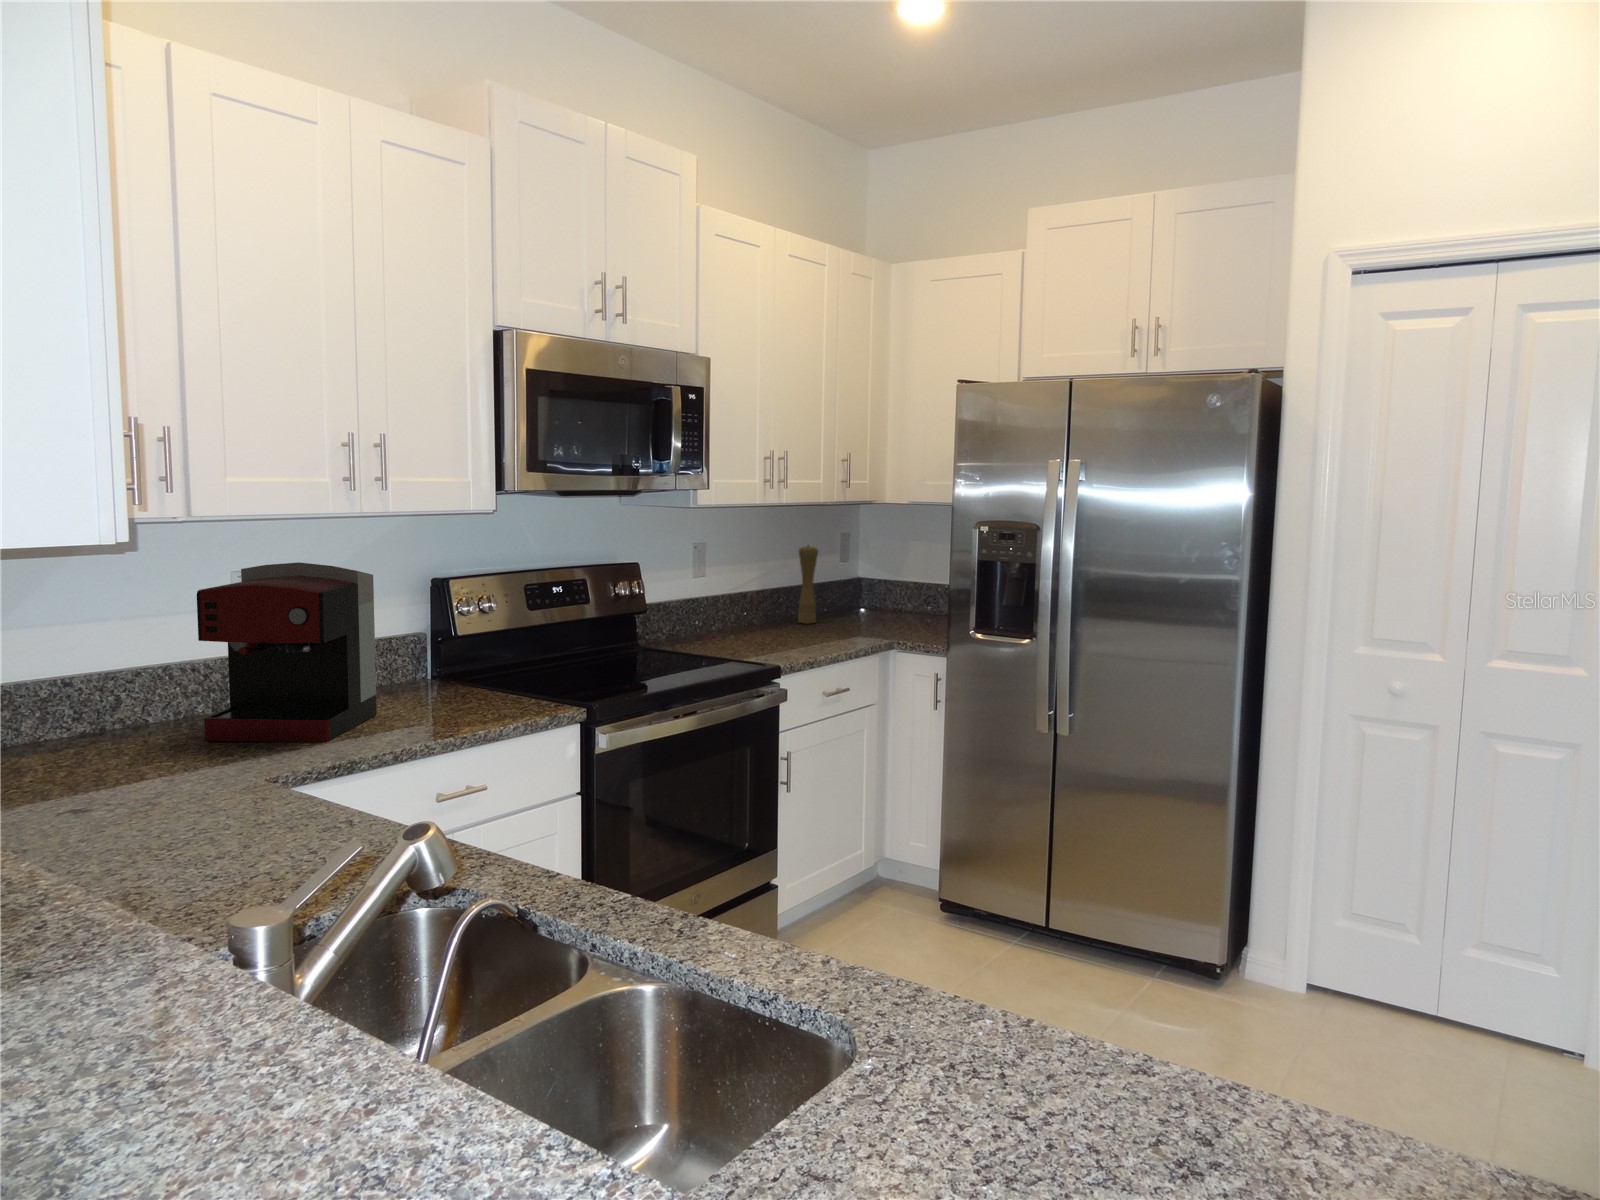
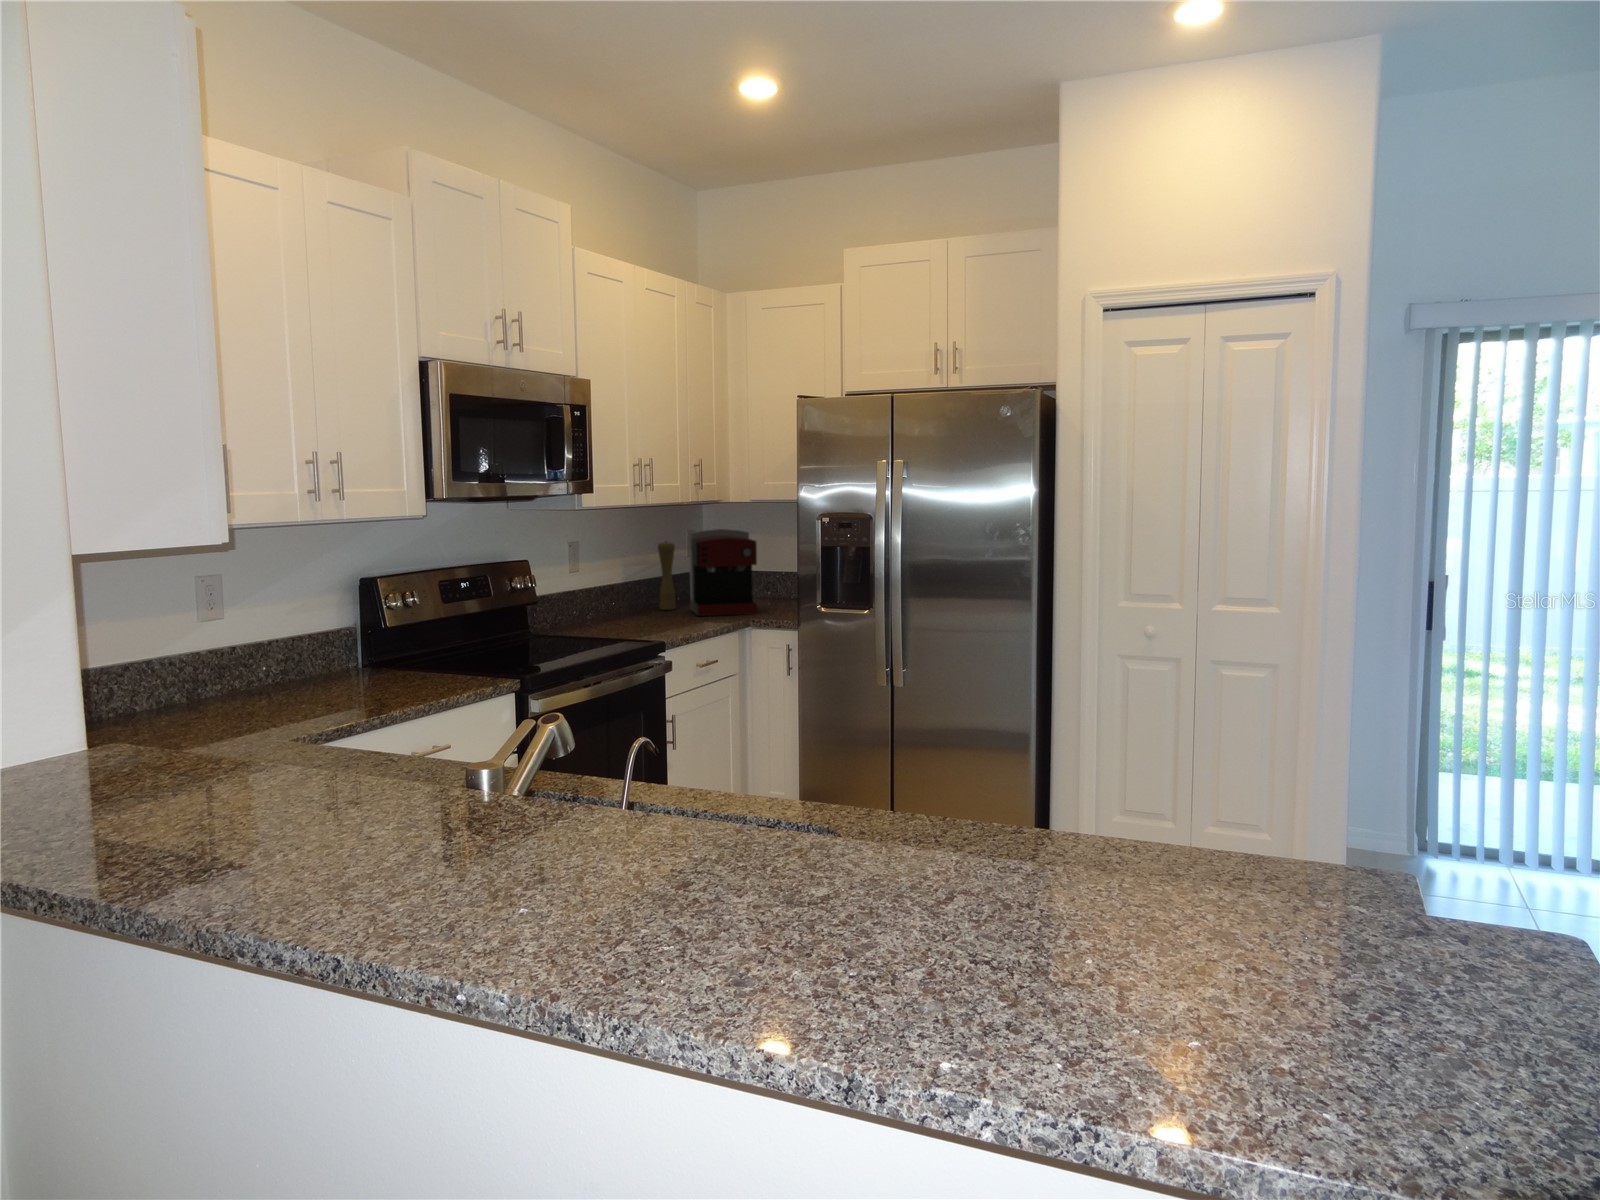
coffee maker: present [197,562,377,742] -> present [689,529,757,616]

